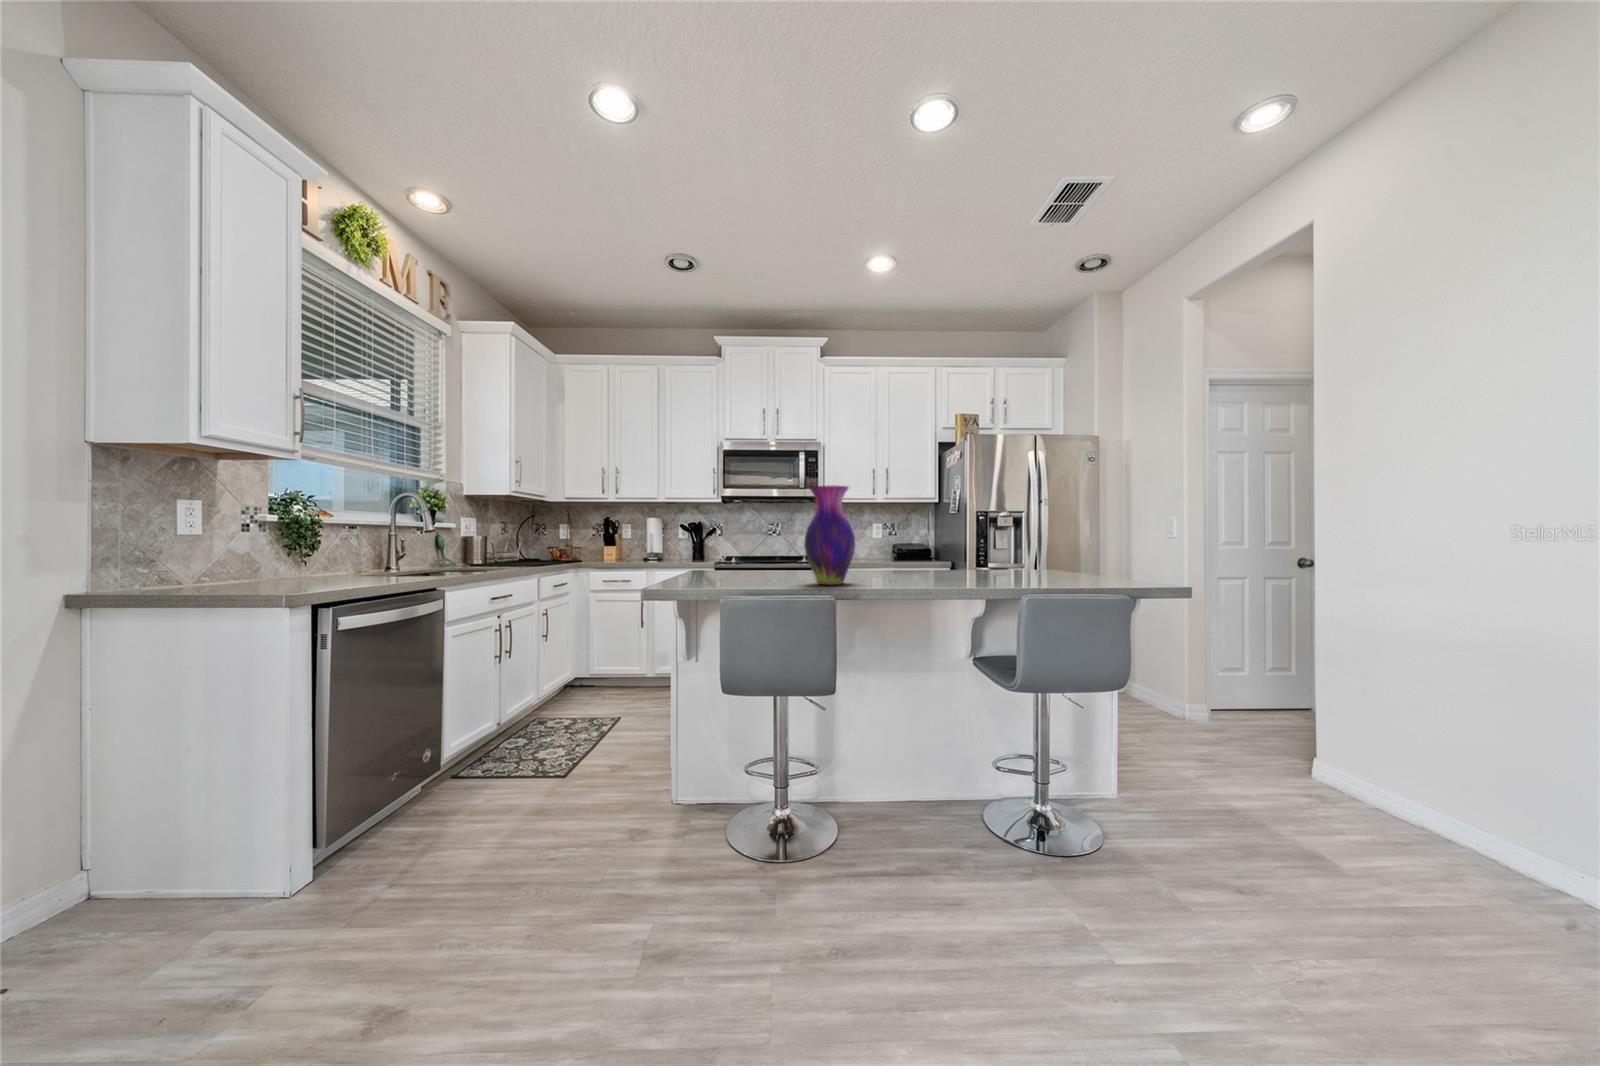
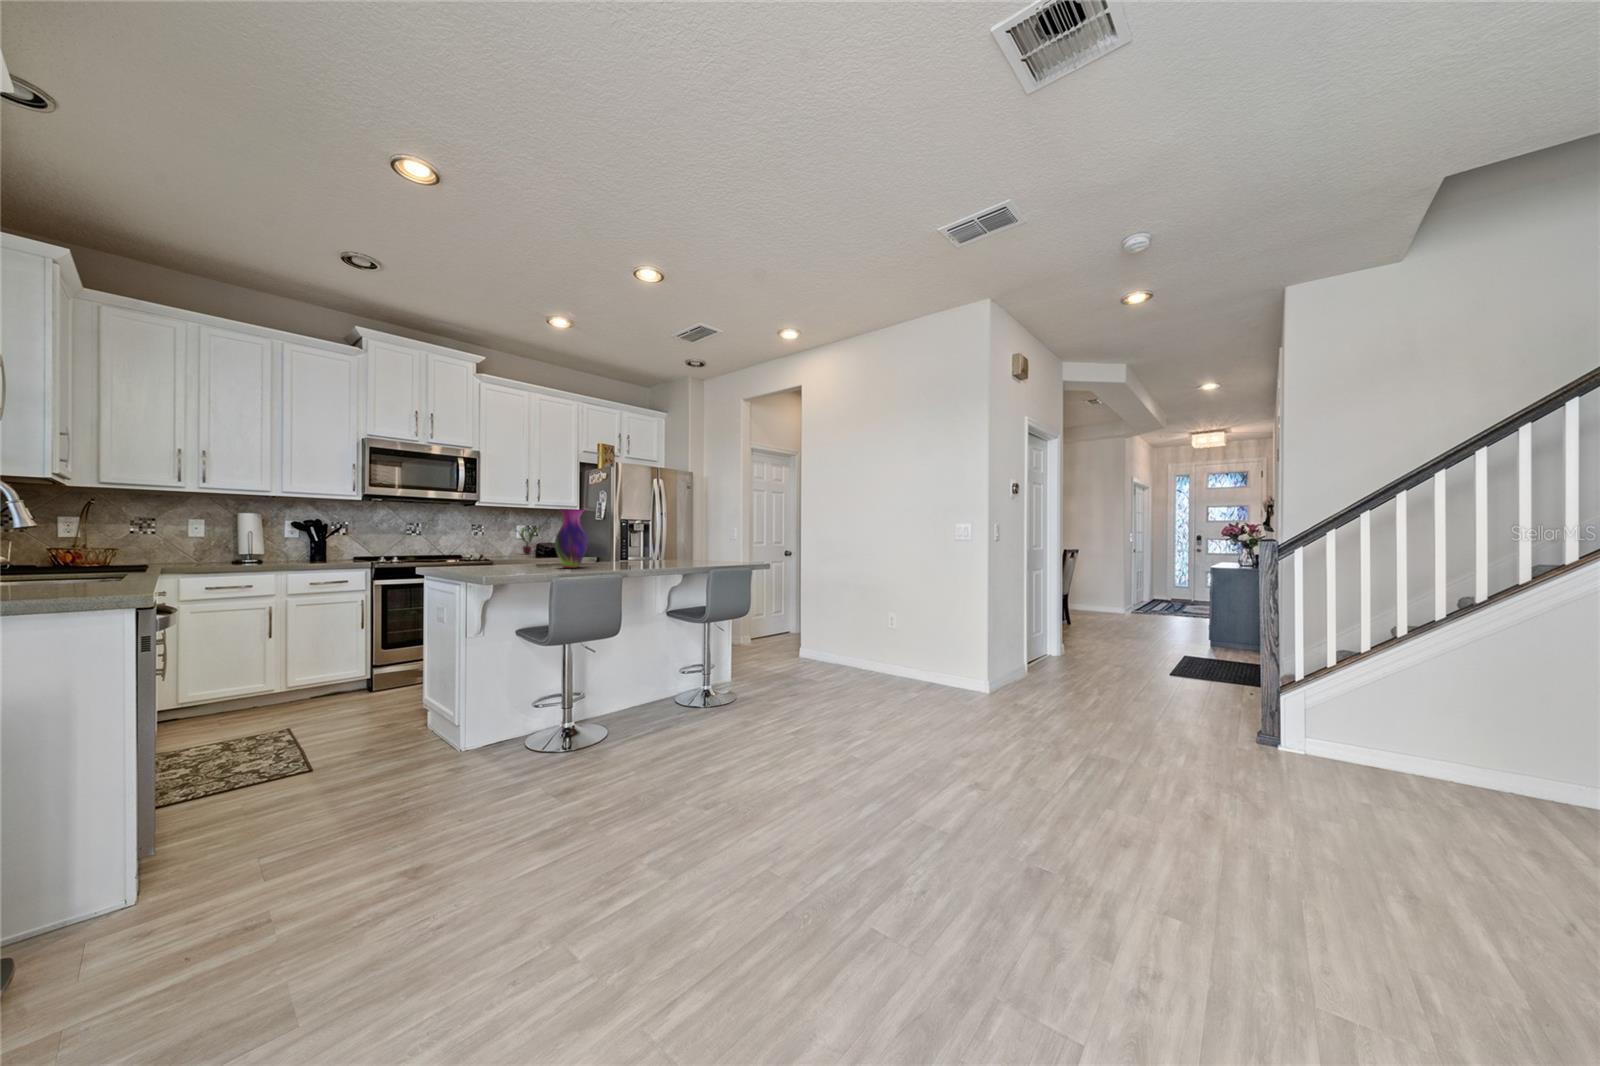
potted plant: none [869,524,900,555] -> present [515,527,539,554]

